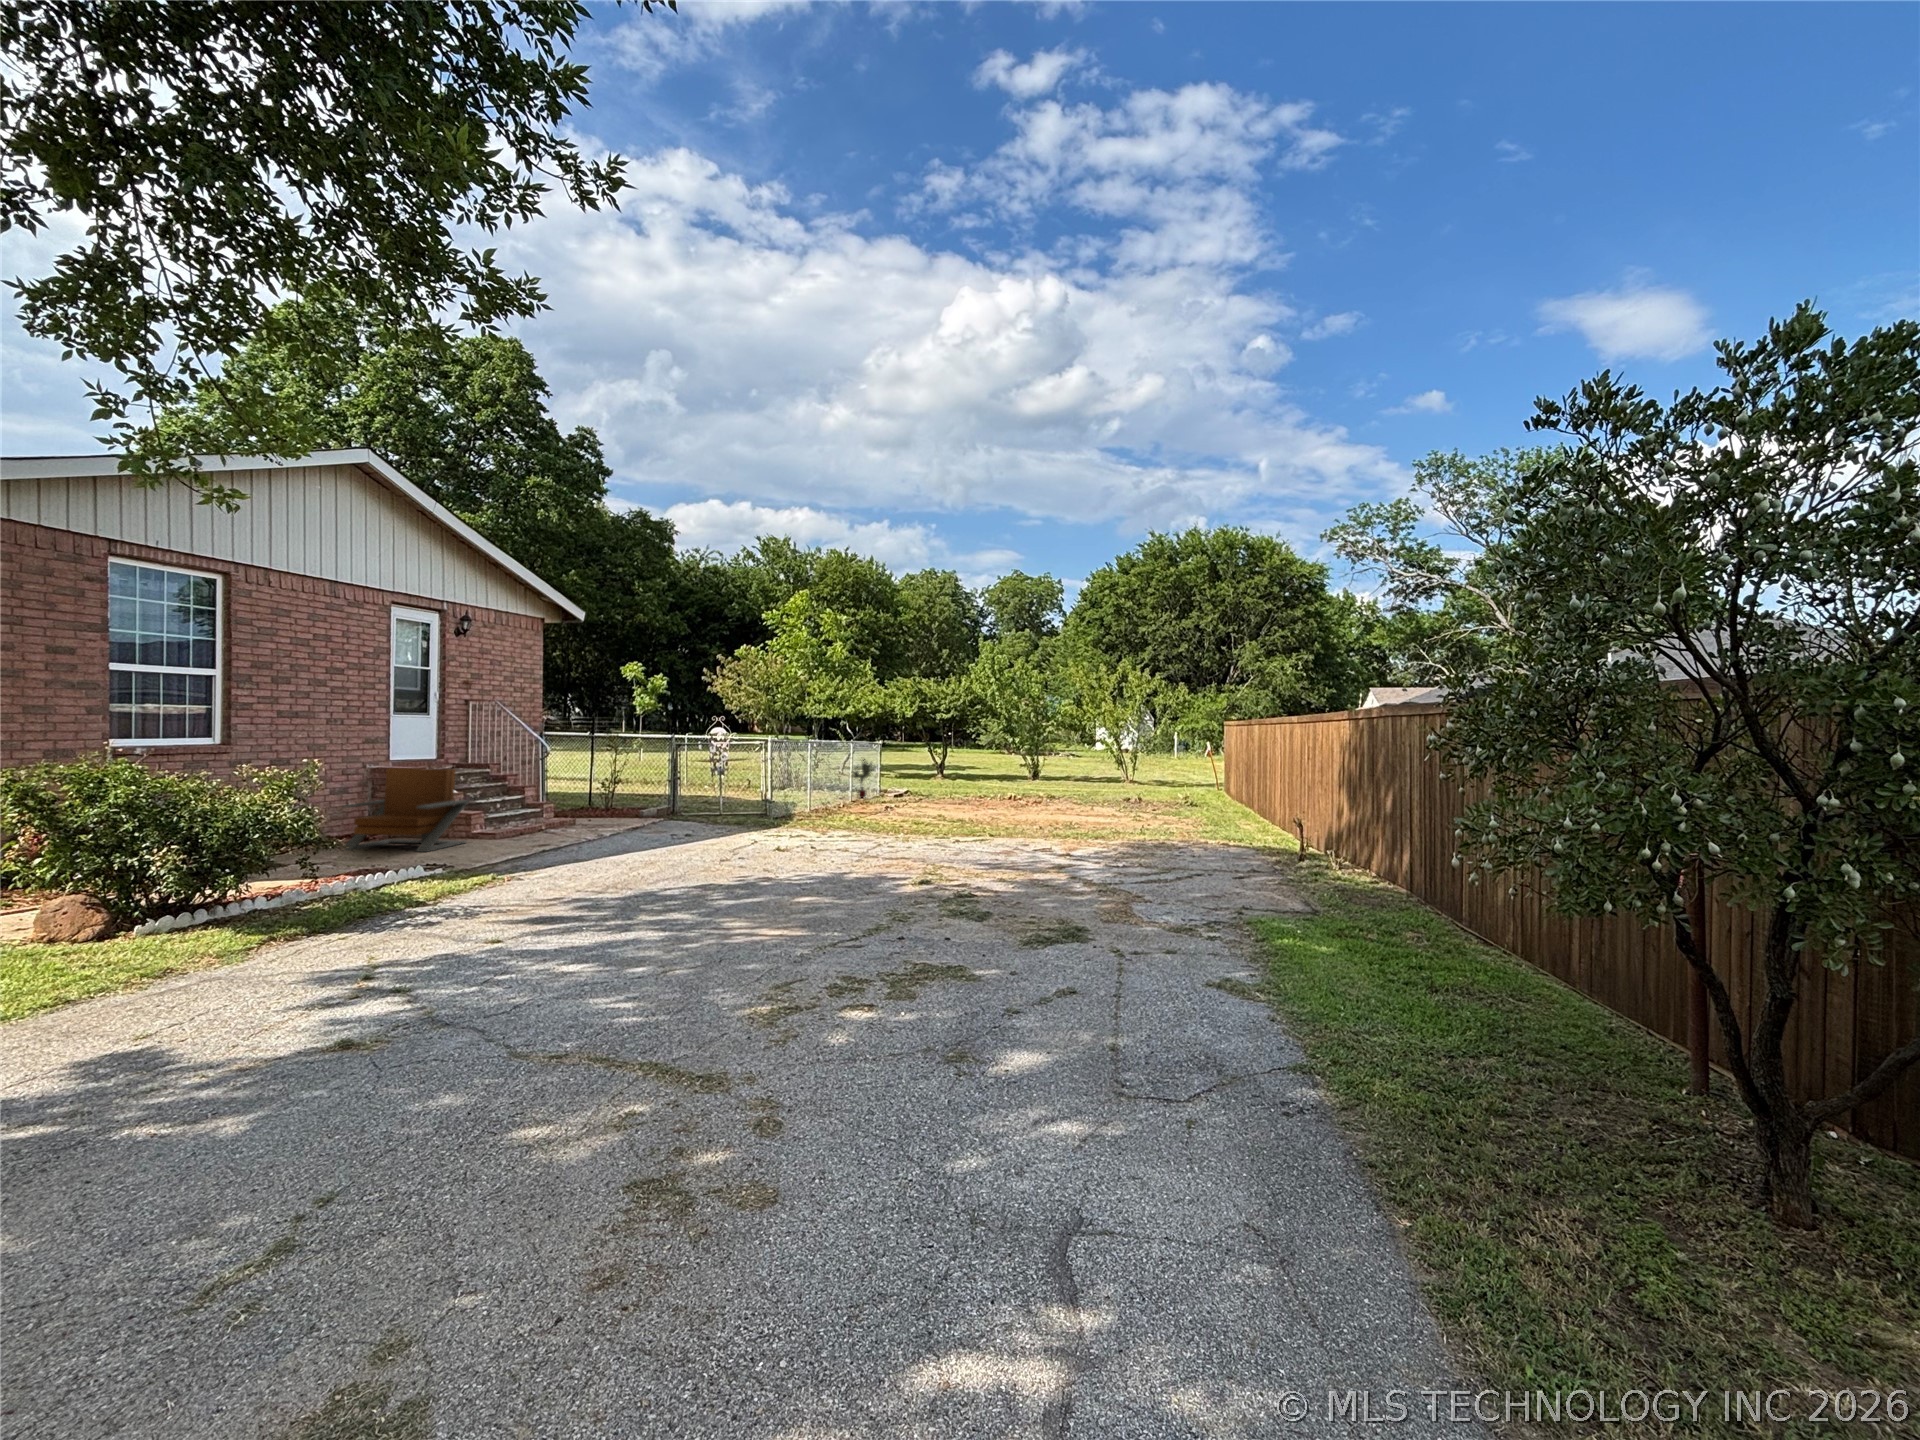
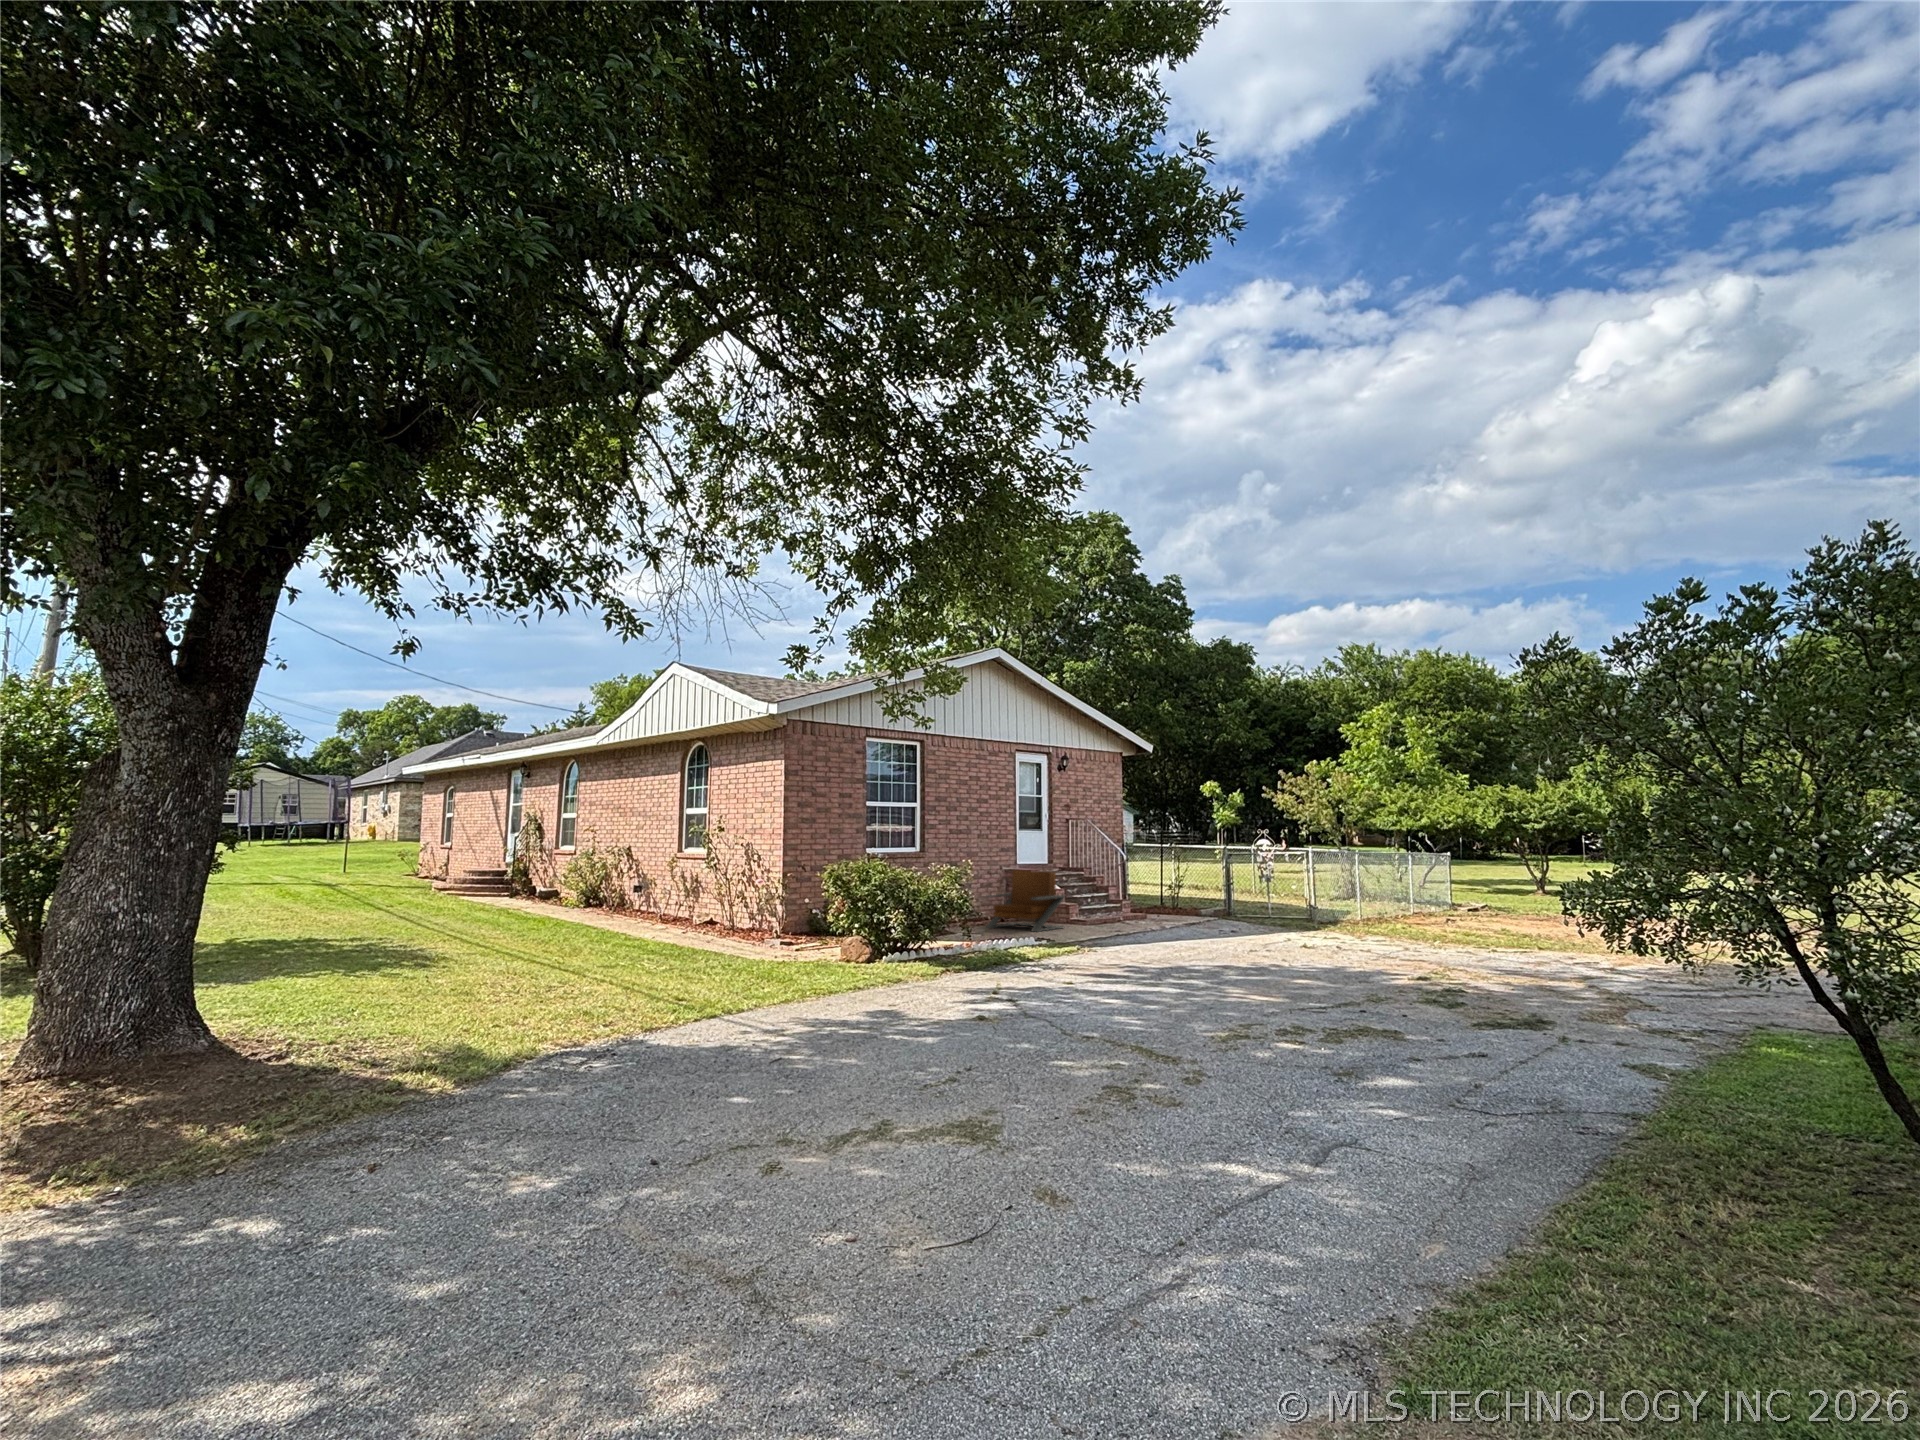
potted tree: present [852,759,874,798] -> none [1409,869,1437,912]

